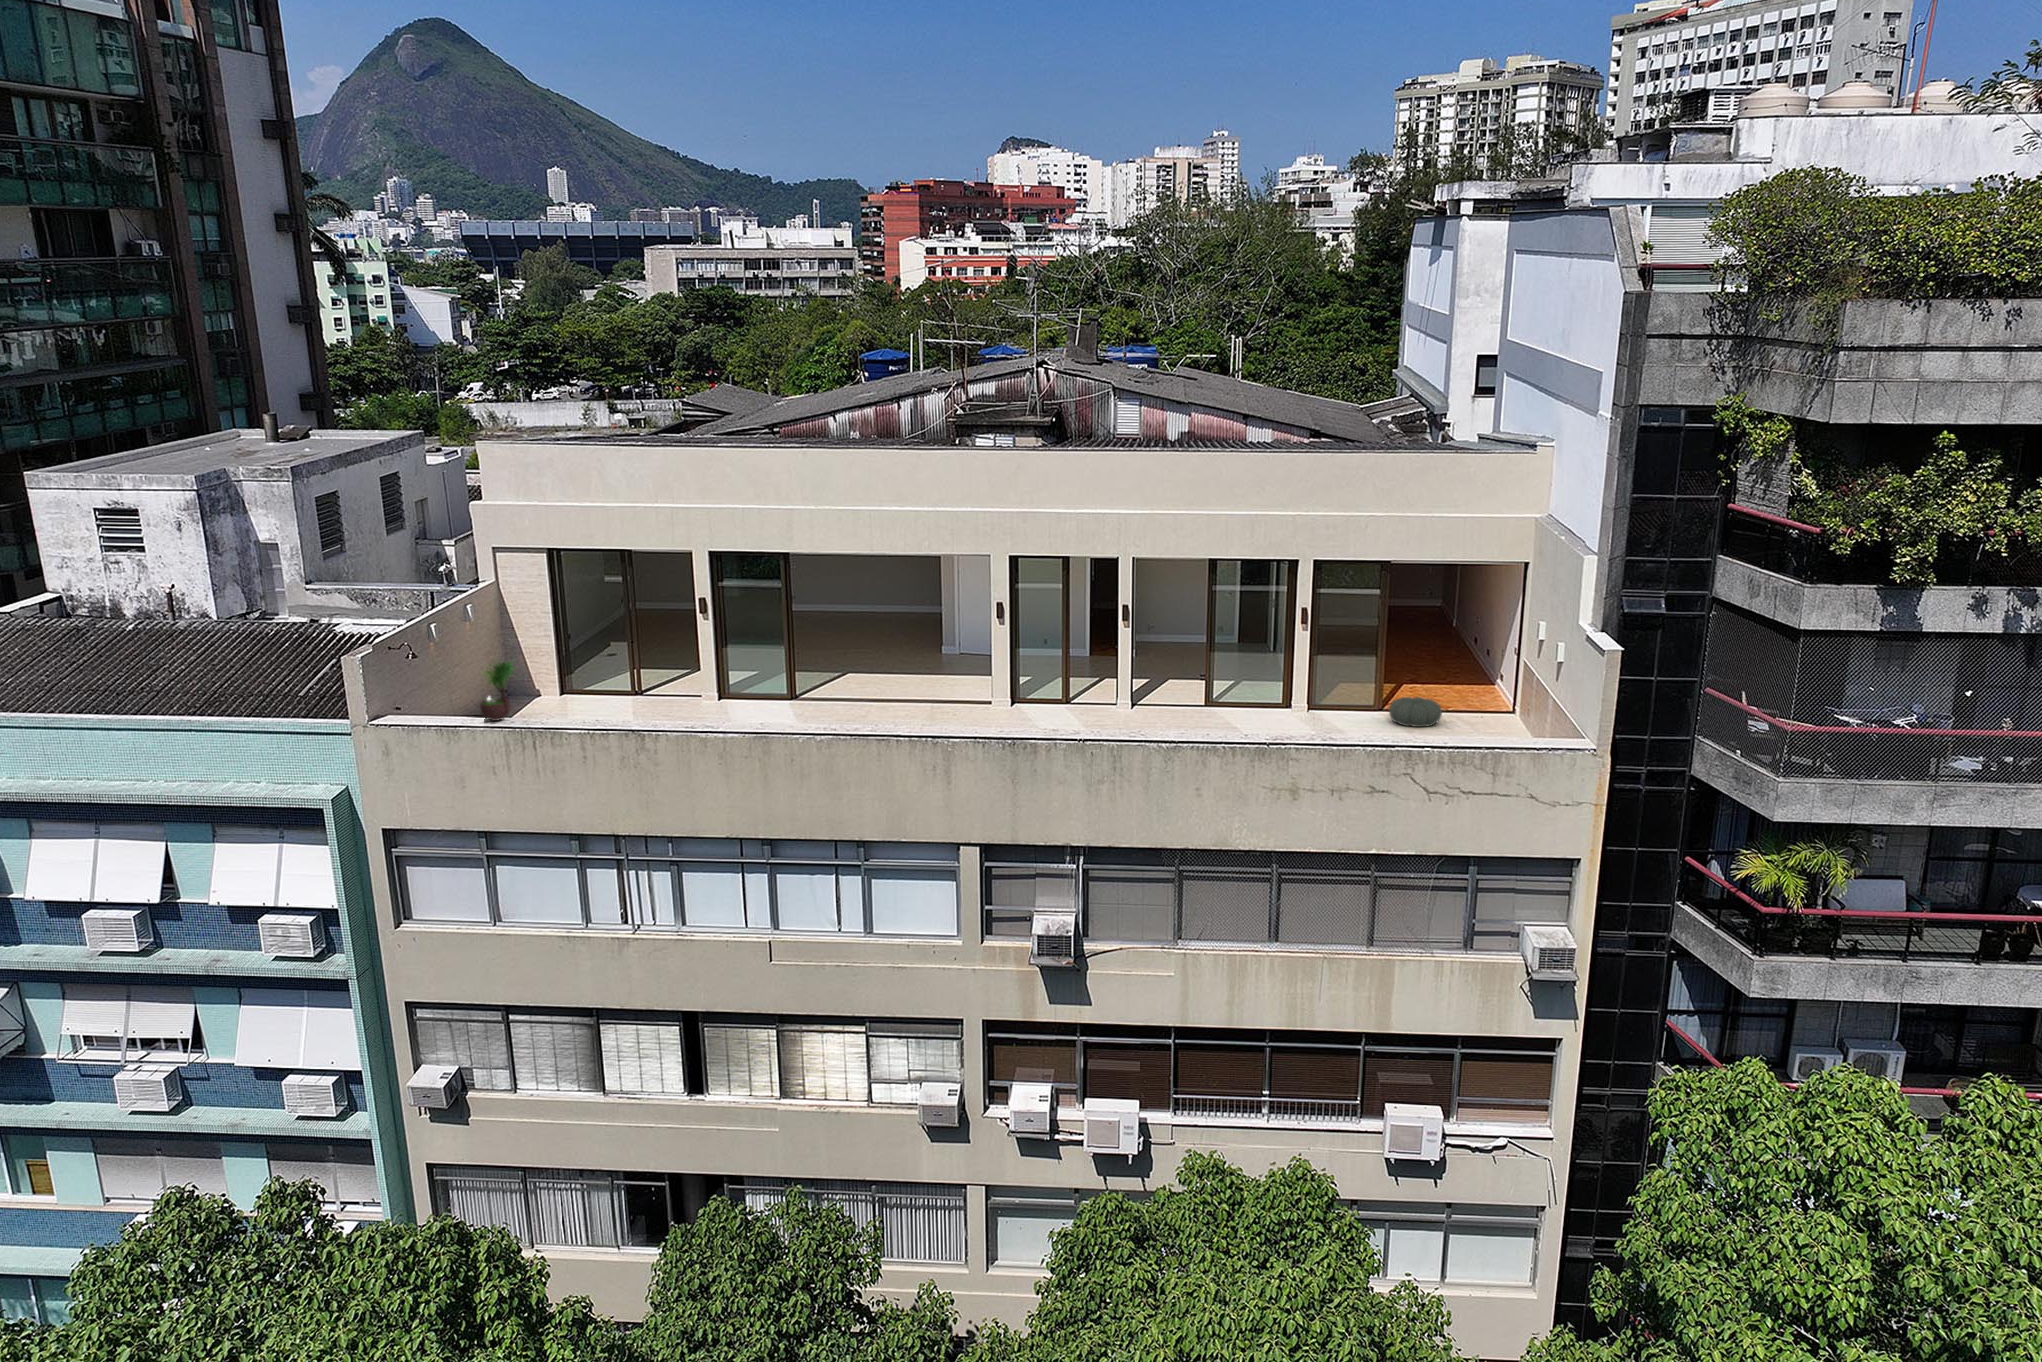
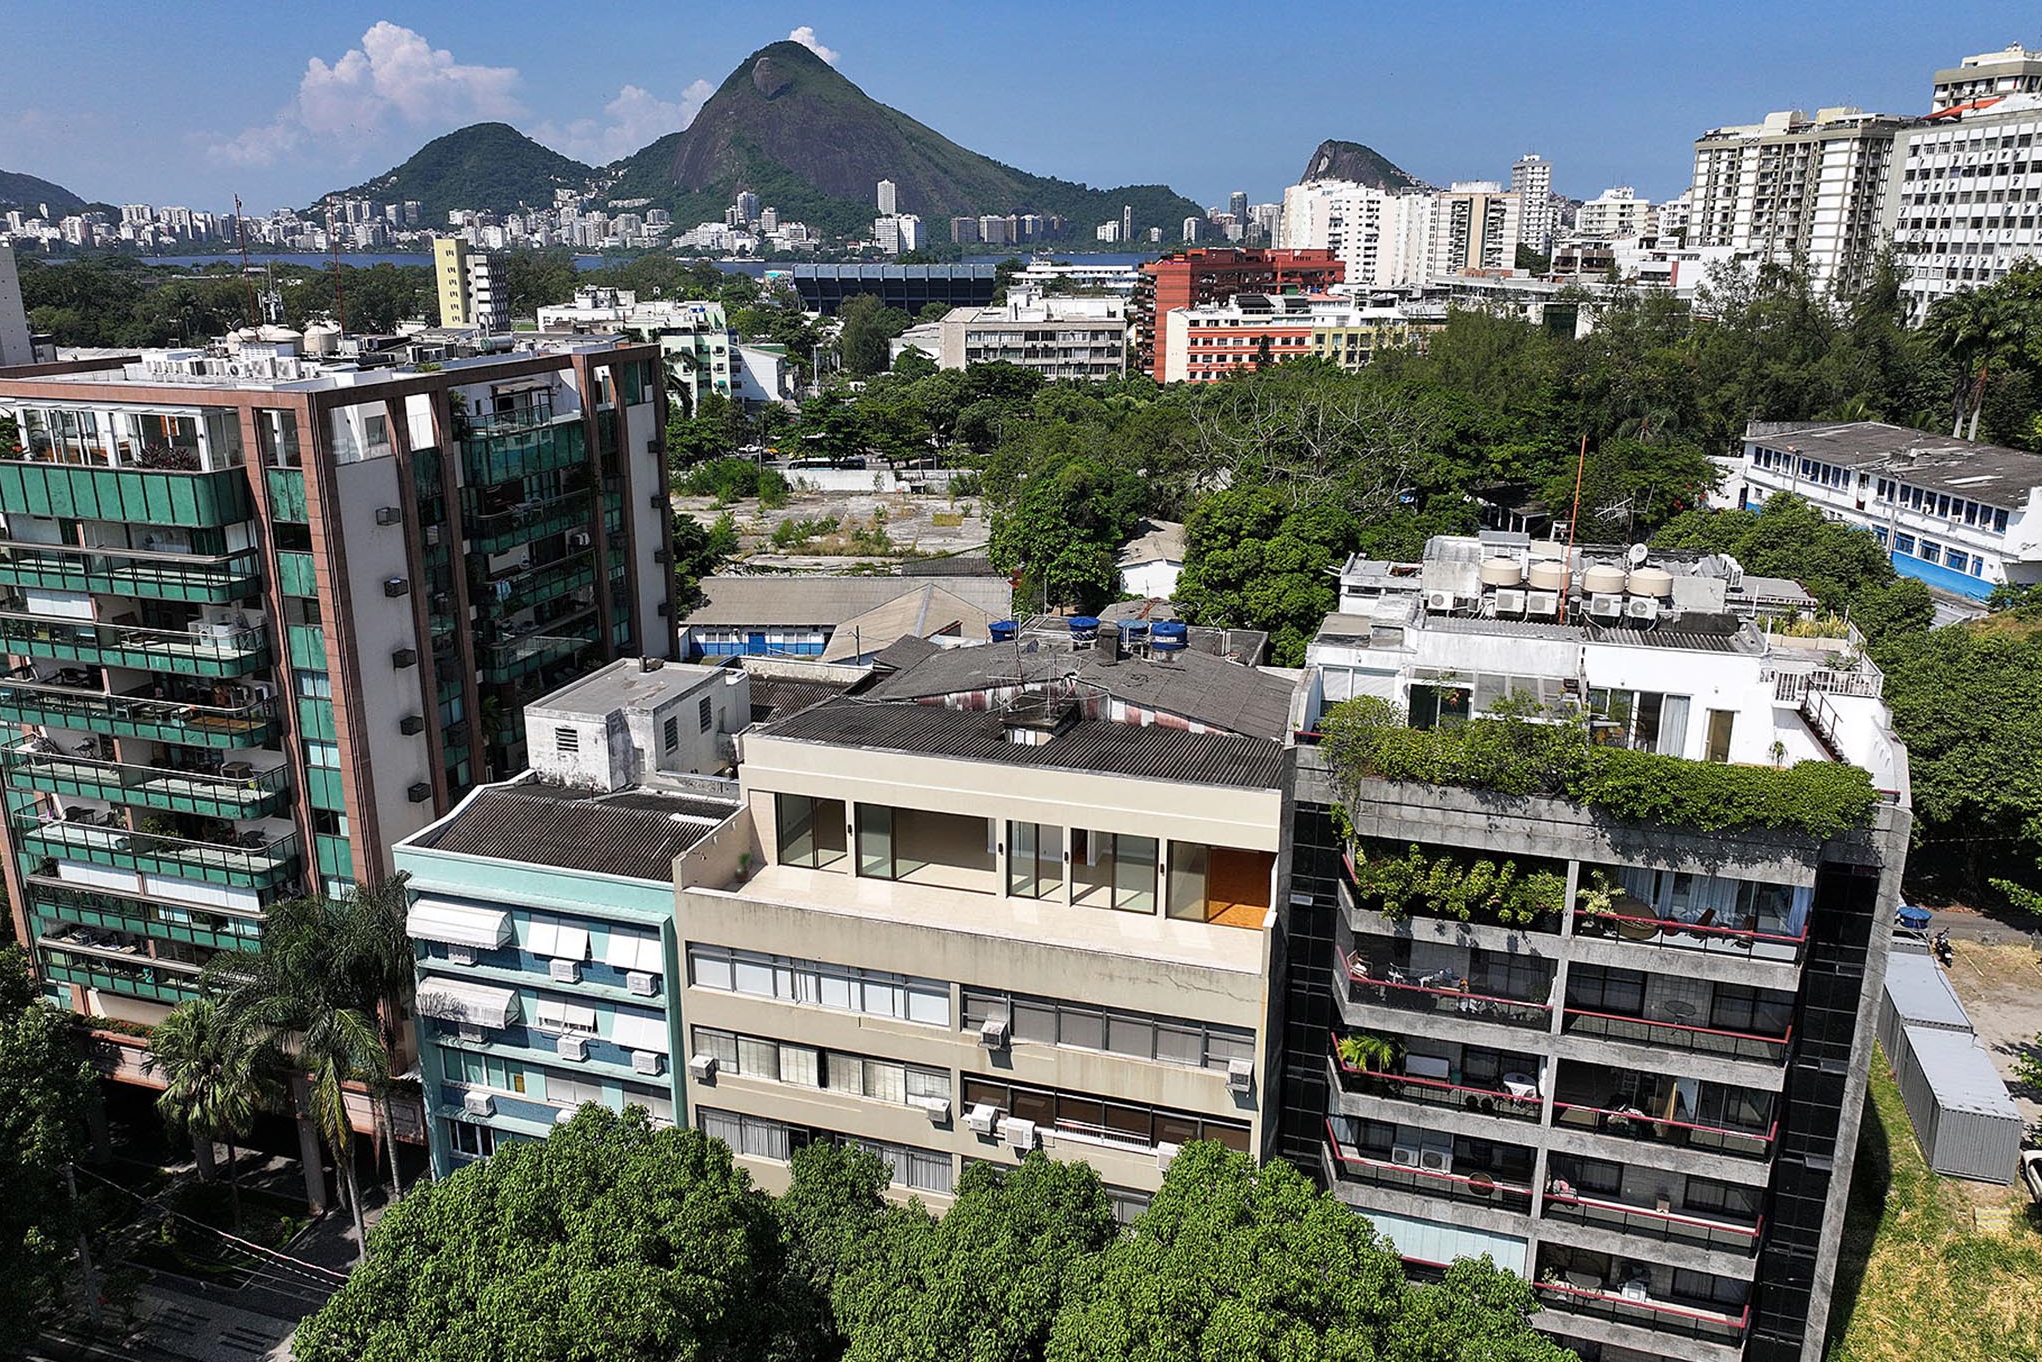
pouf: present [1389,697,1442,727] -> none [1197,920,1226,939]

